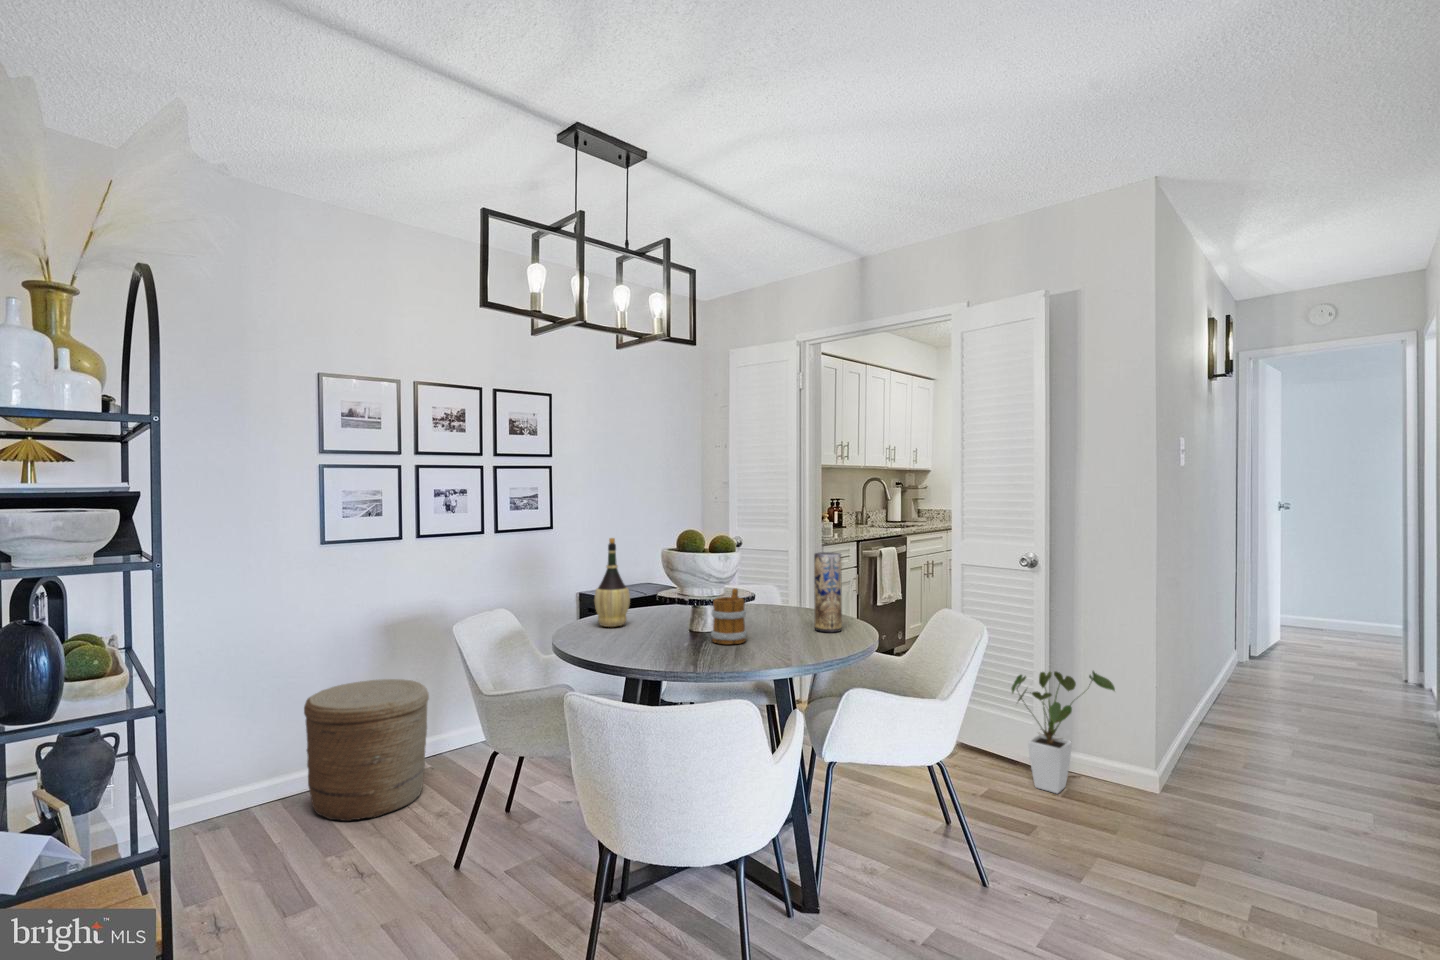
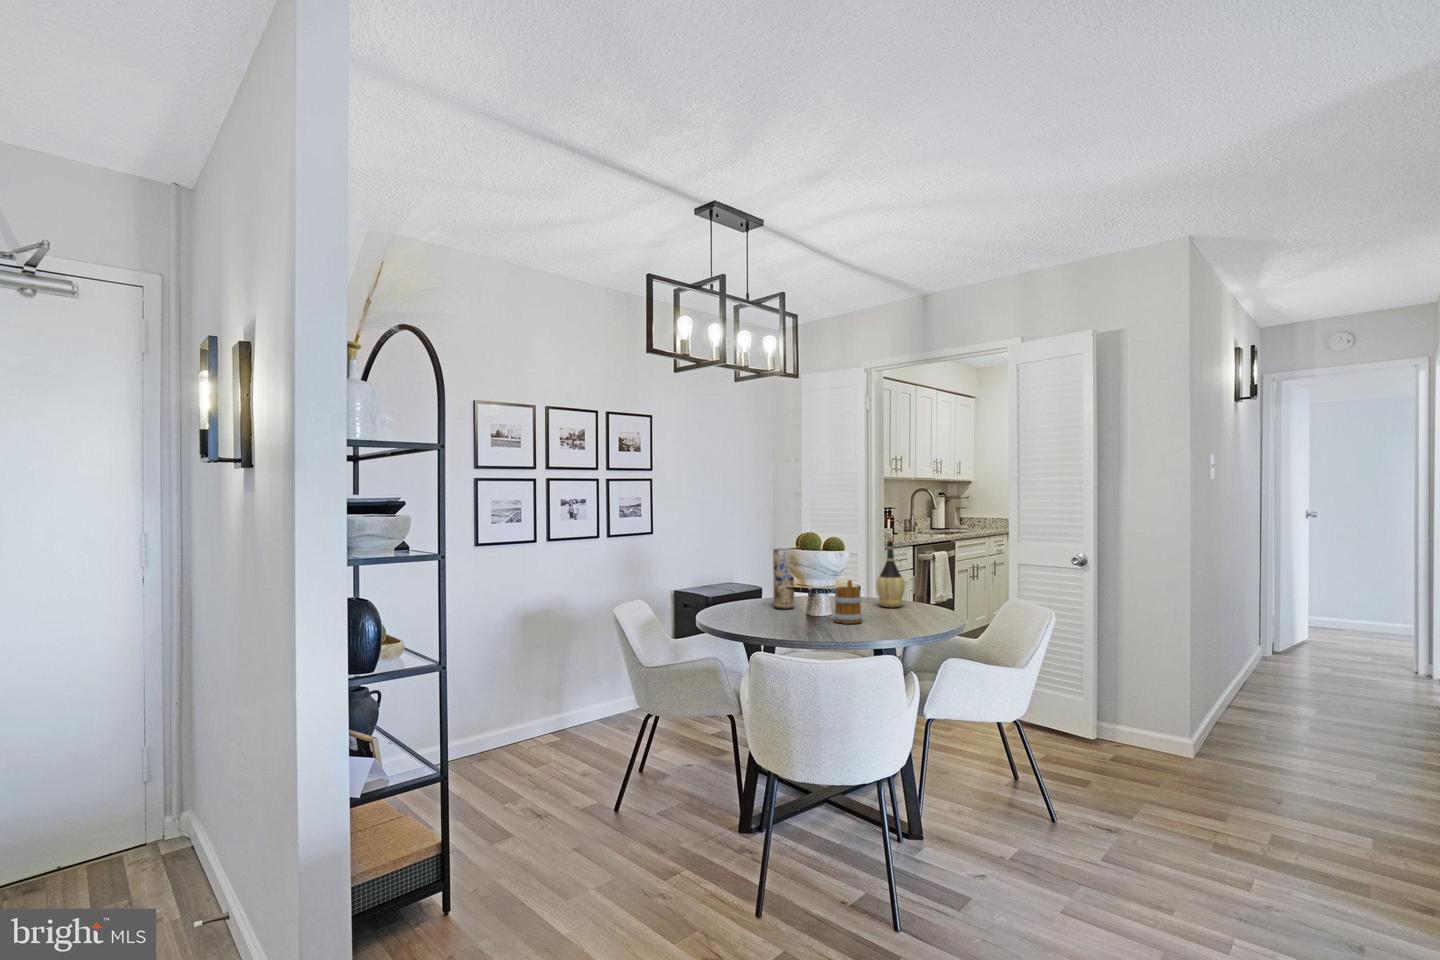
wine bottle: present [594,538,630,627] -> present [876,537,905,607]
vase: present [814,552,842,632] -> present [773,549,794,609]
house plant: present [1011,671,1115,793] -> none [1067,655,1157,760]
woven basket: present [304,679,429,821] -> none [471,662,569,777]

